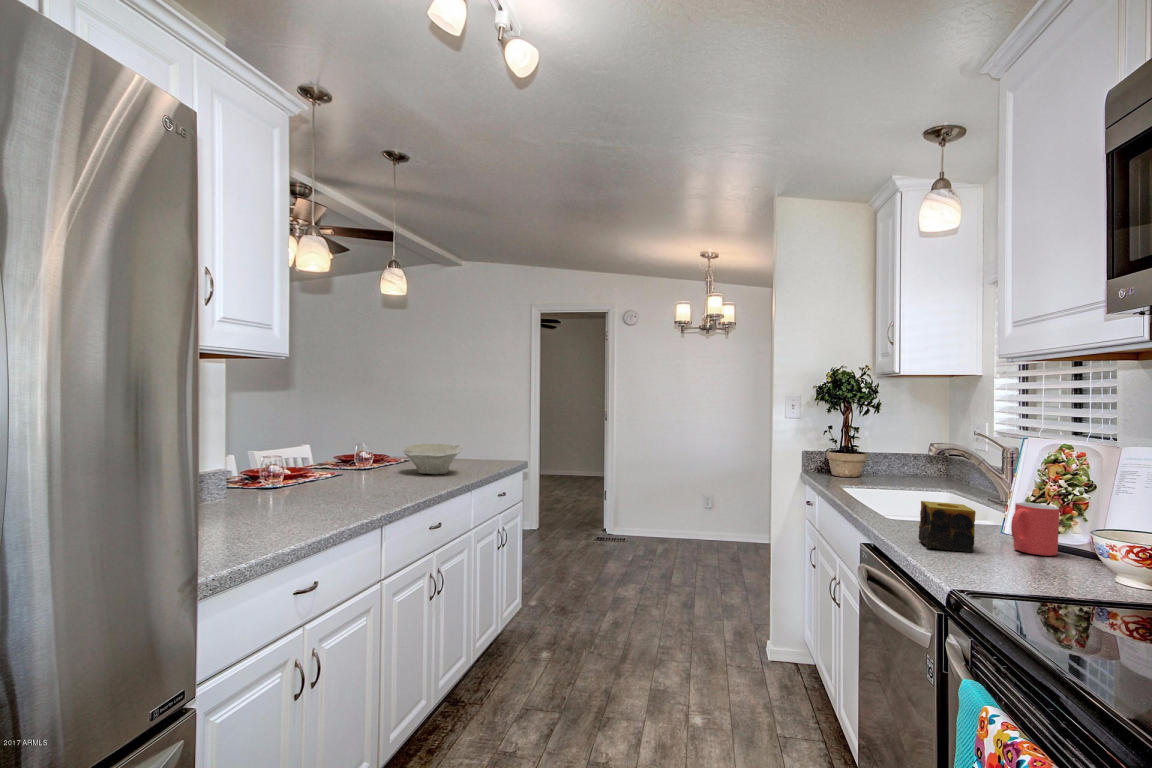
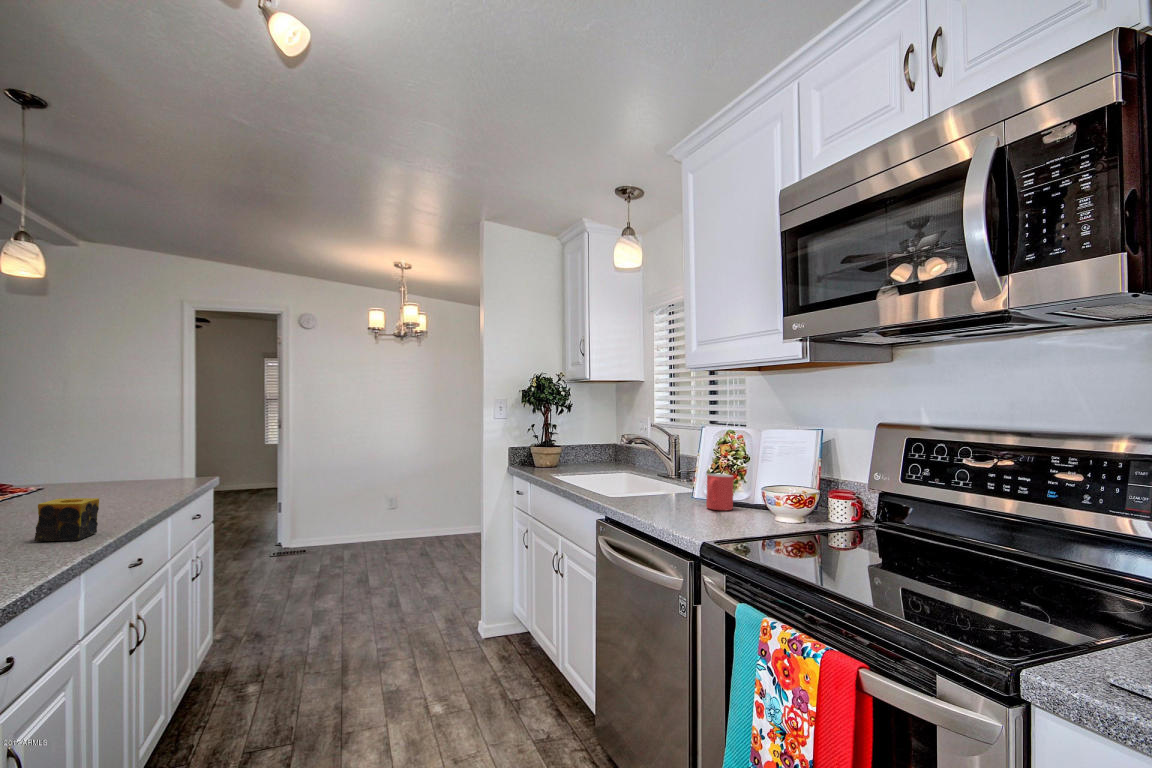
bowl: present [403,444,462,474] -> none [59,463,149,502]
candle: present [918,501,976,552] -> present [34,498,99,541]

